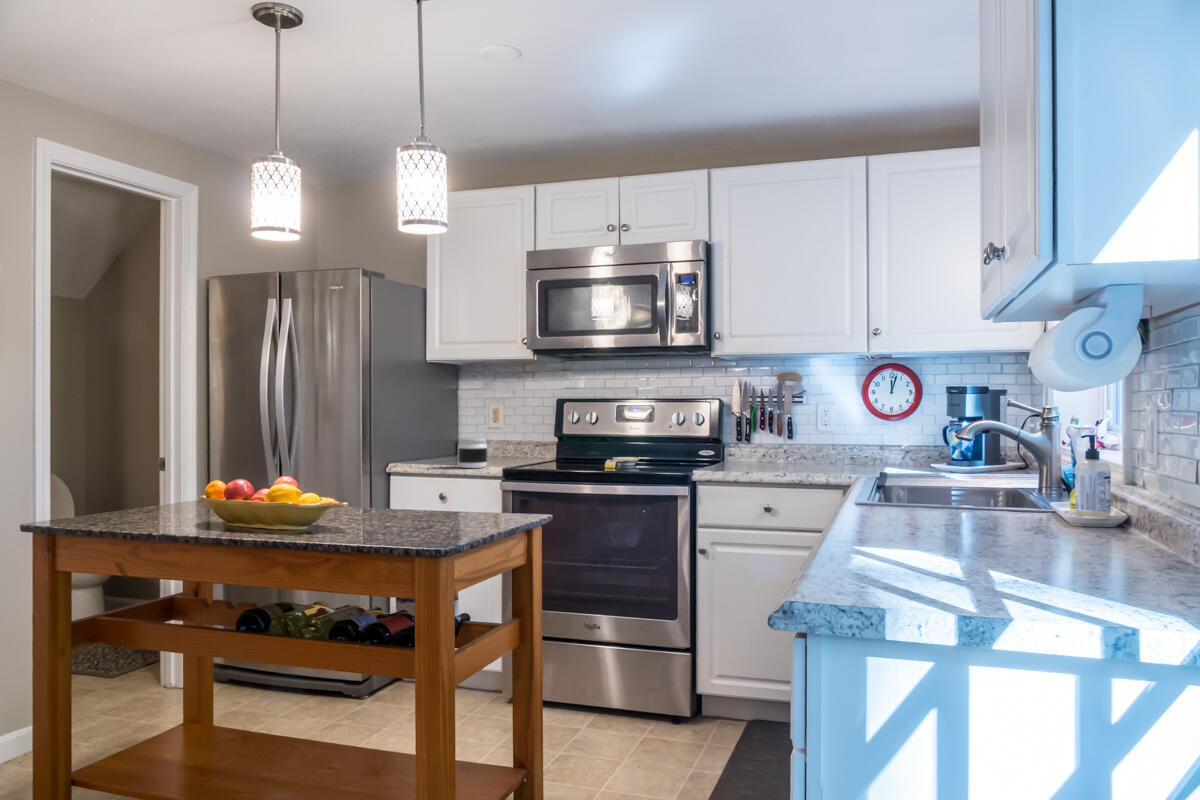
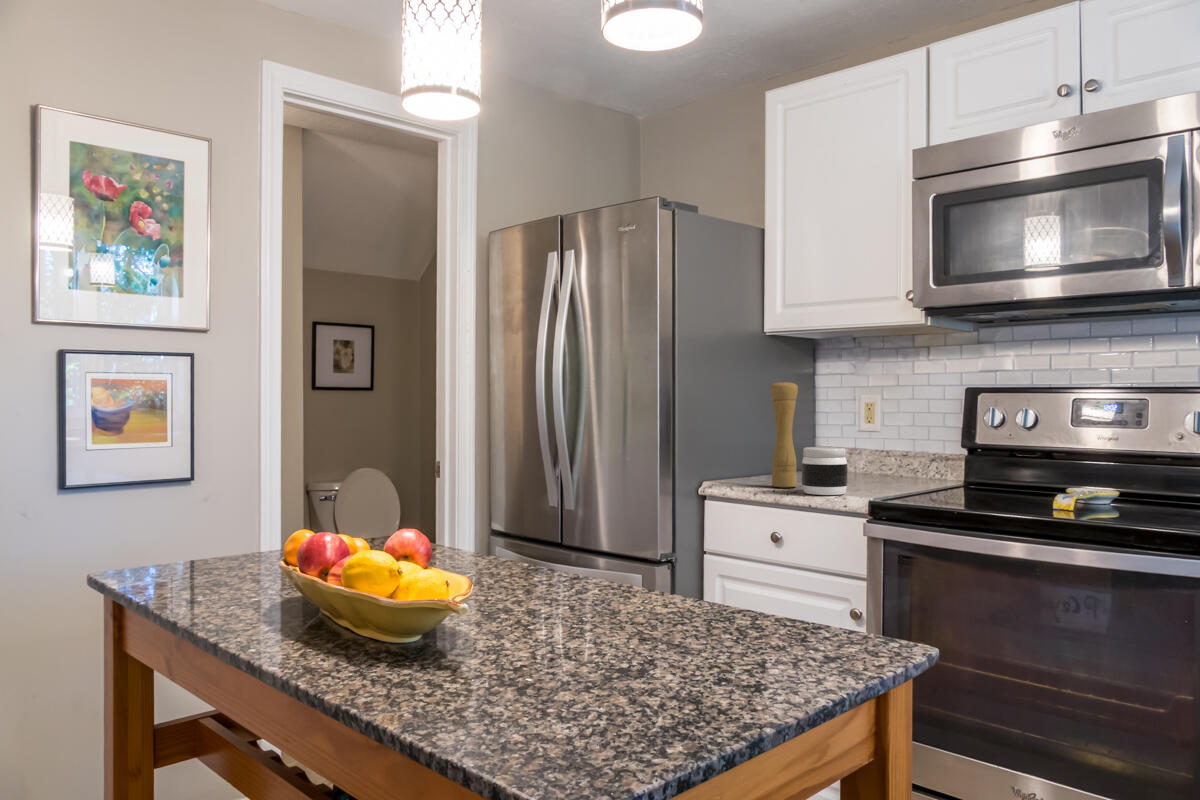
pepper mill: none [435,394,453,465] -> present [770,381,798,487]

